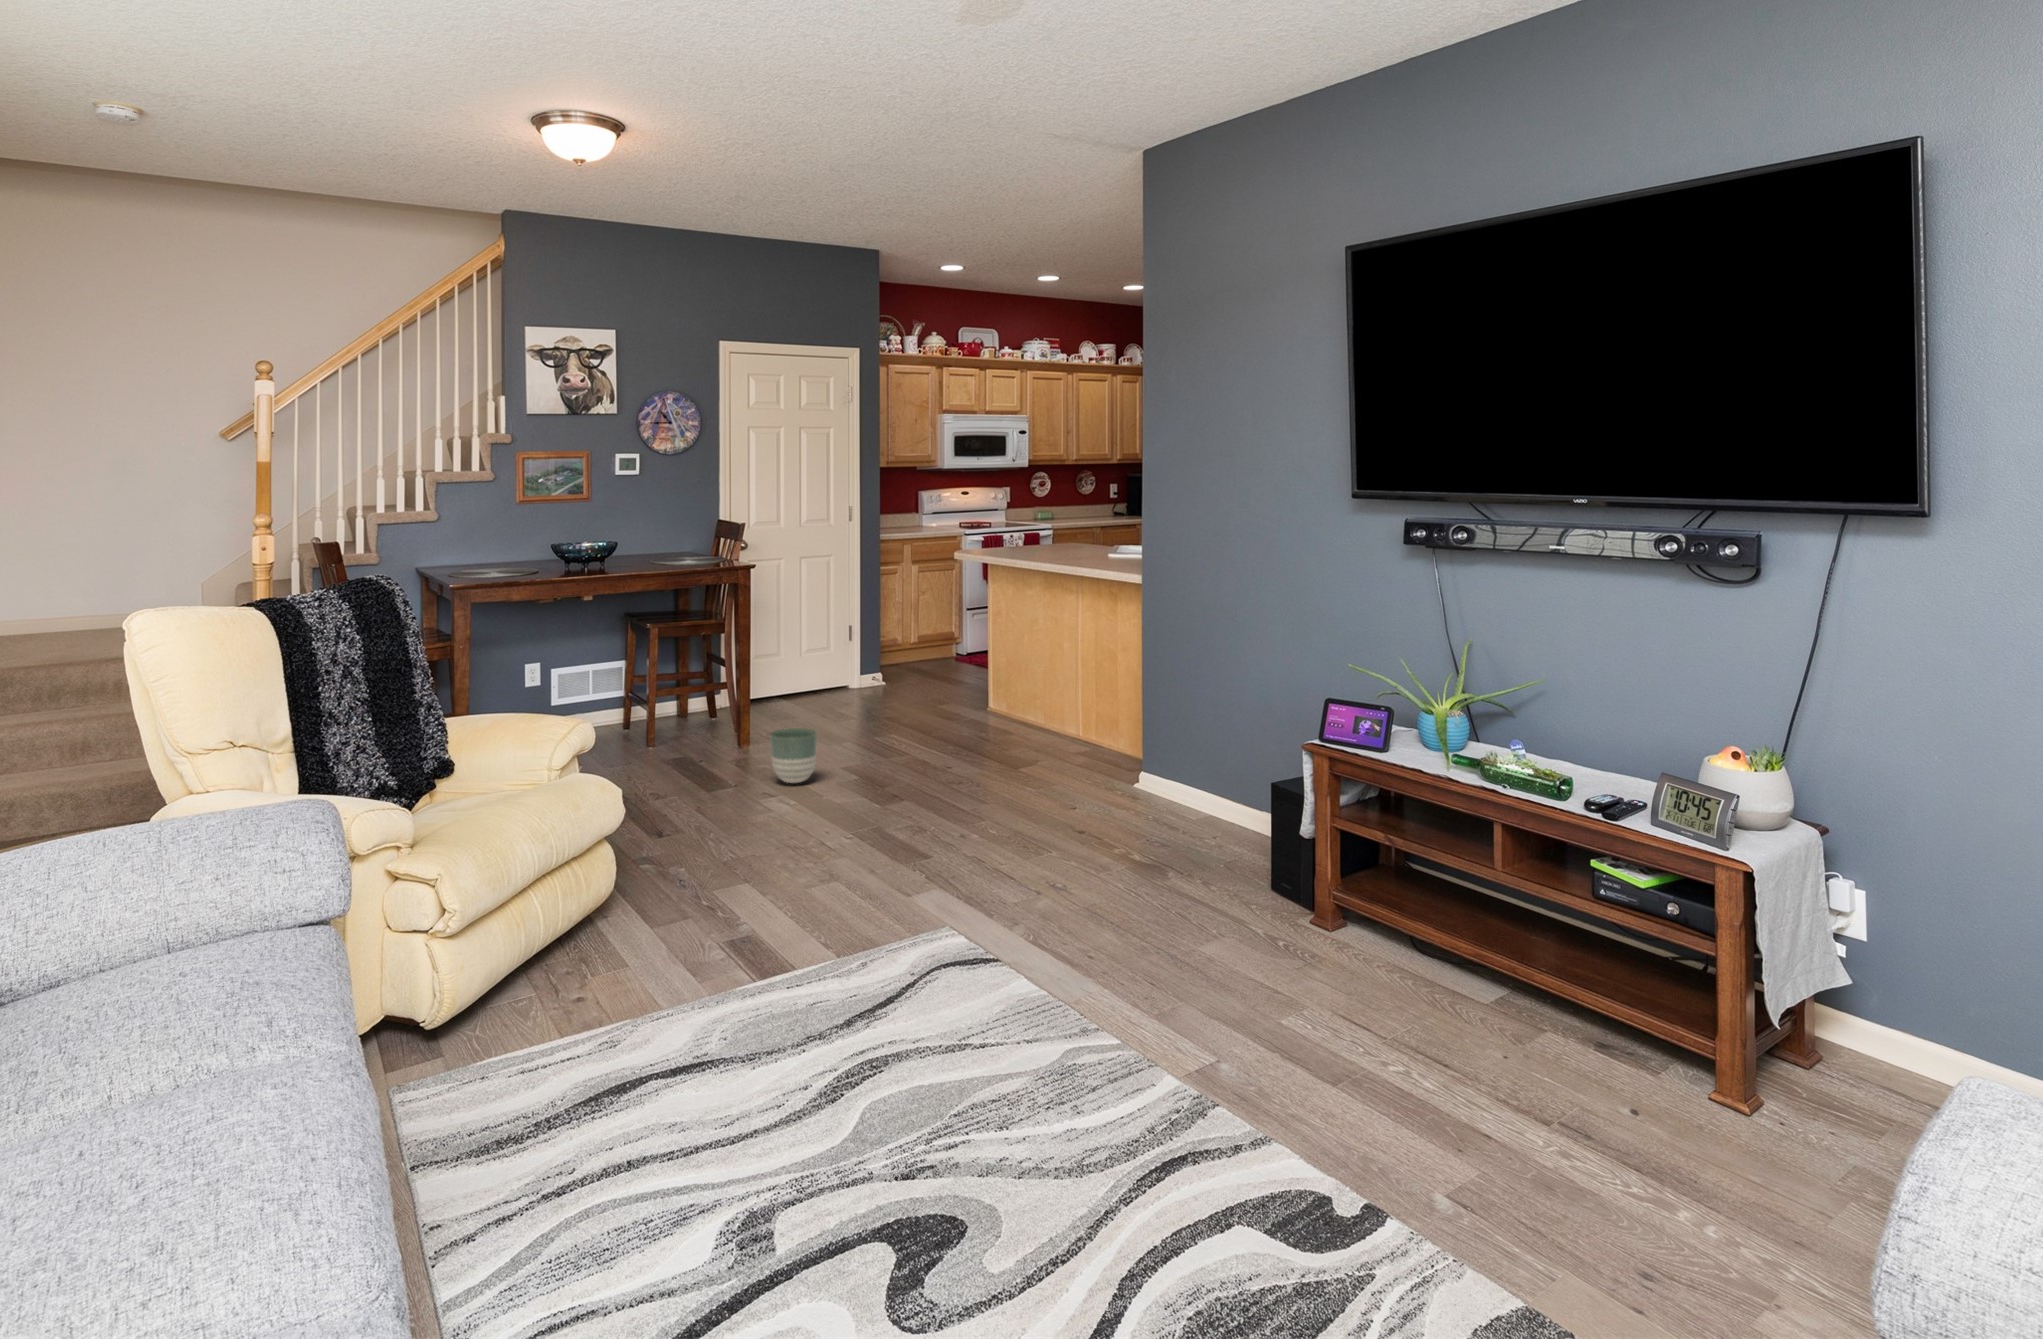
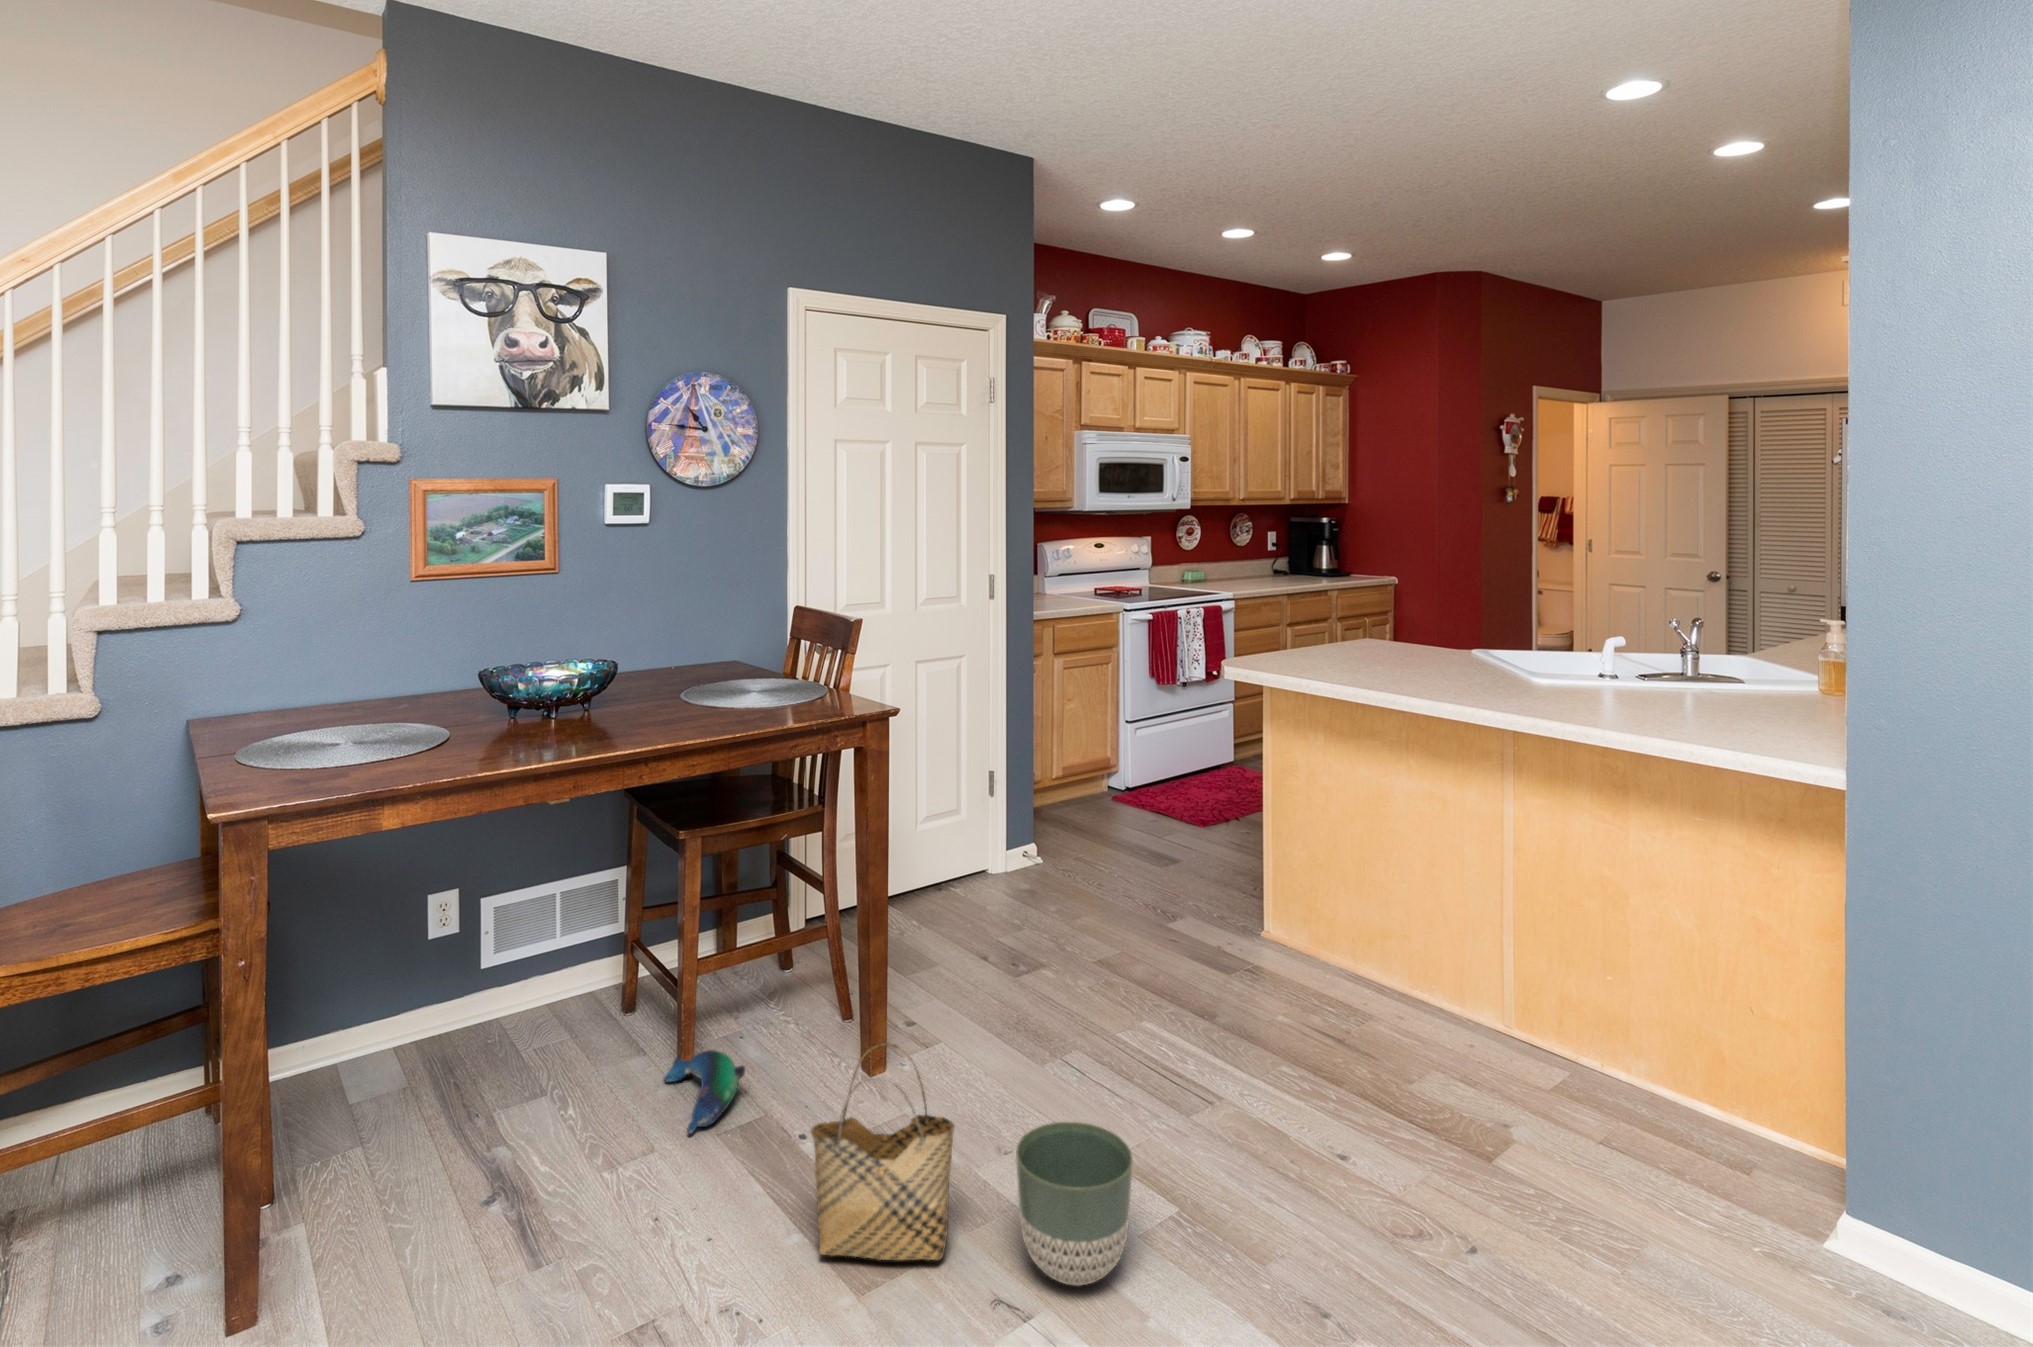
woven basket: none [691,696,751,779] -> present [811,1043,955,1260]
plush toy: none [639,729,677,756] -> present [664,1050,745,1134]

